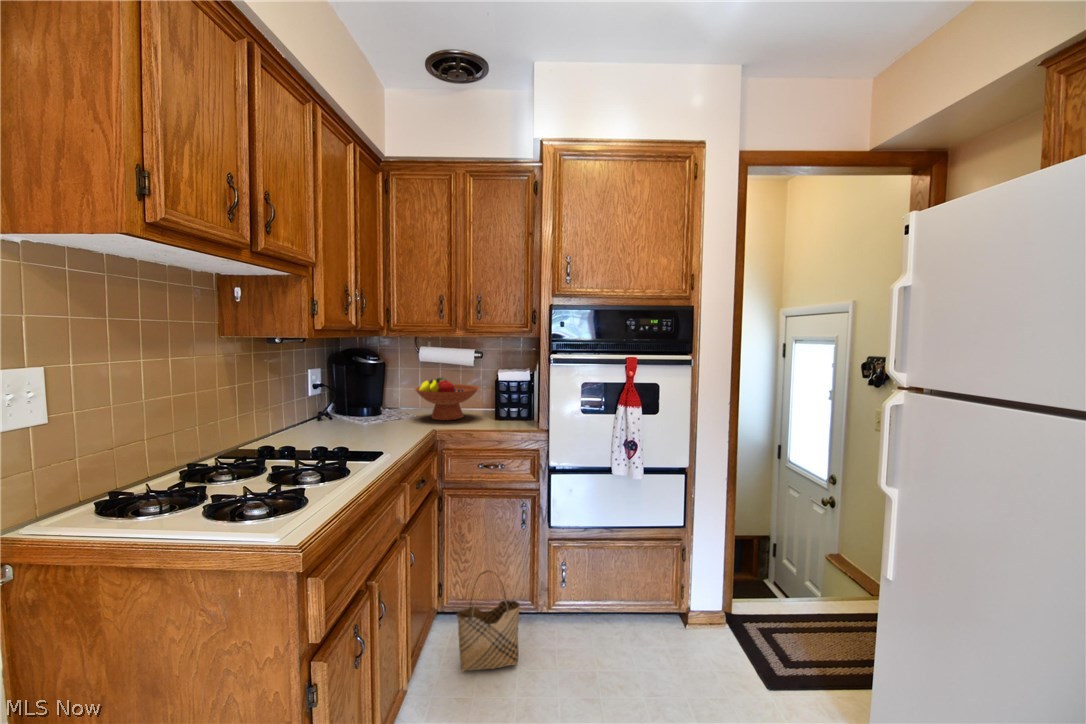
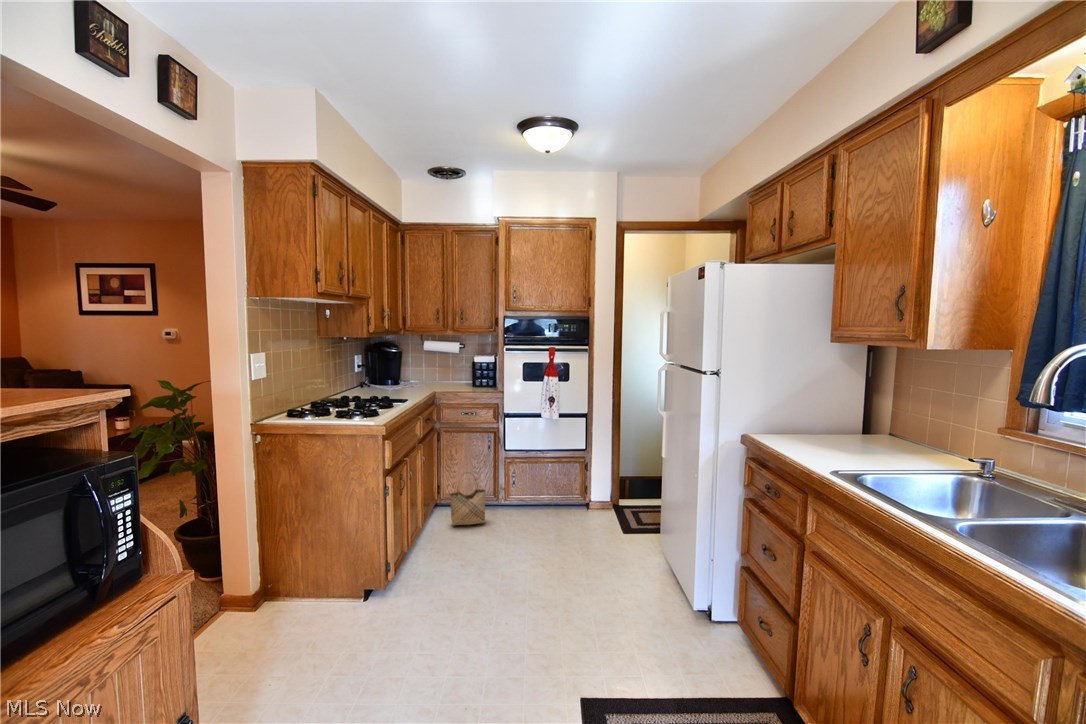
fruit bowl: present [415,377,479,420] -> none [422,361,463,387]

